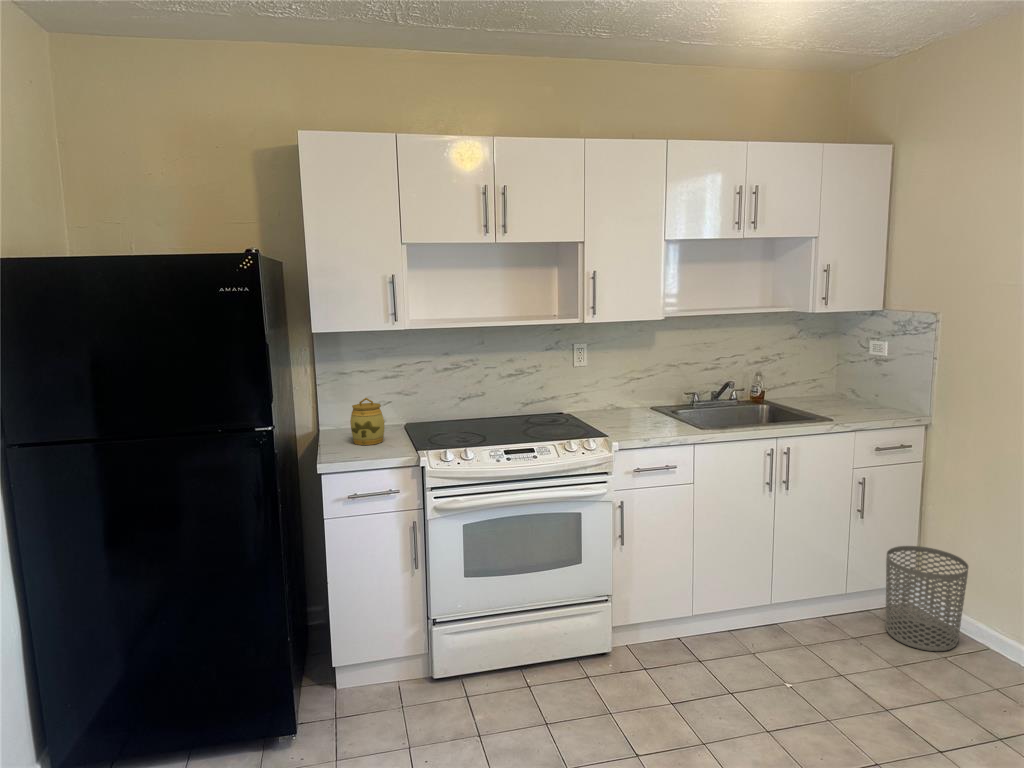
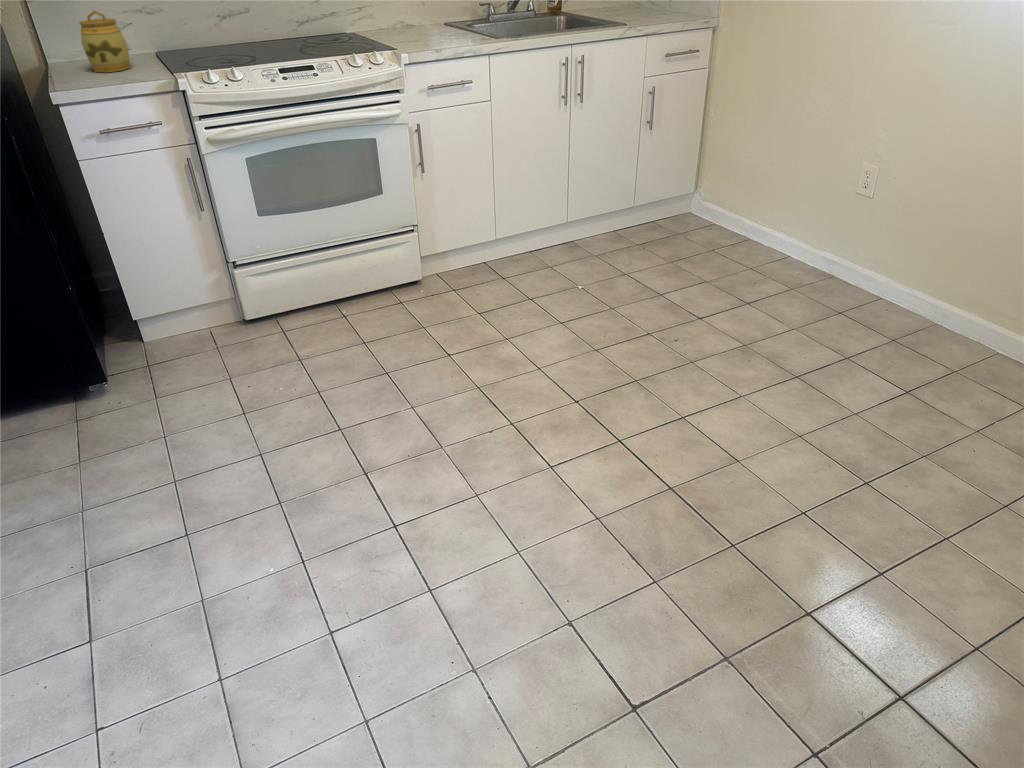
waste bin: present [885,546,968,651] -> none [668,155,739,246]

